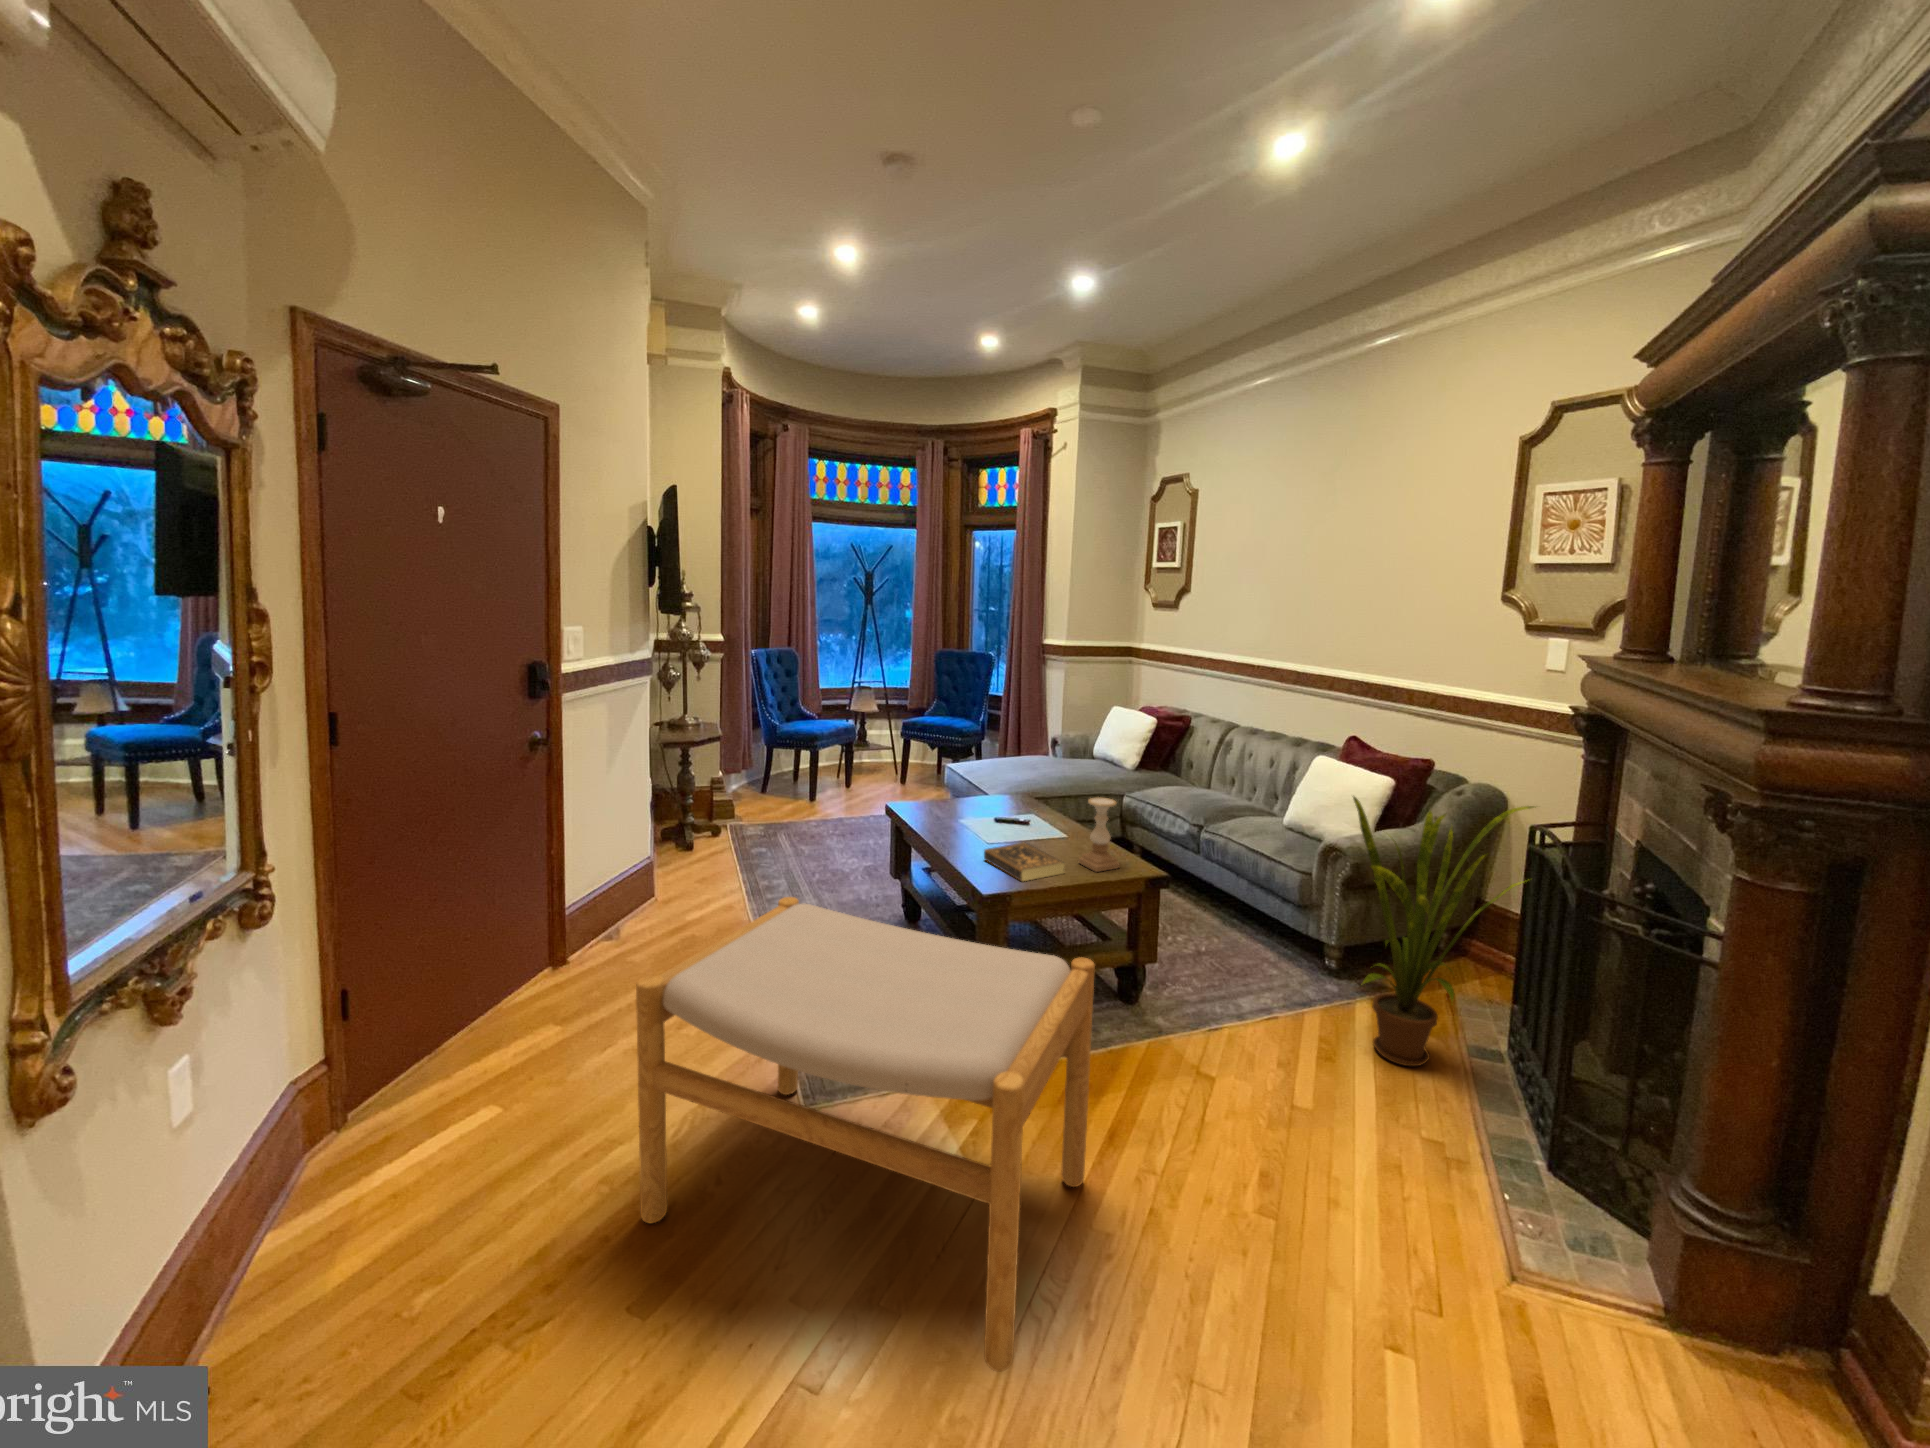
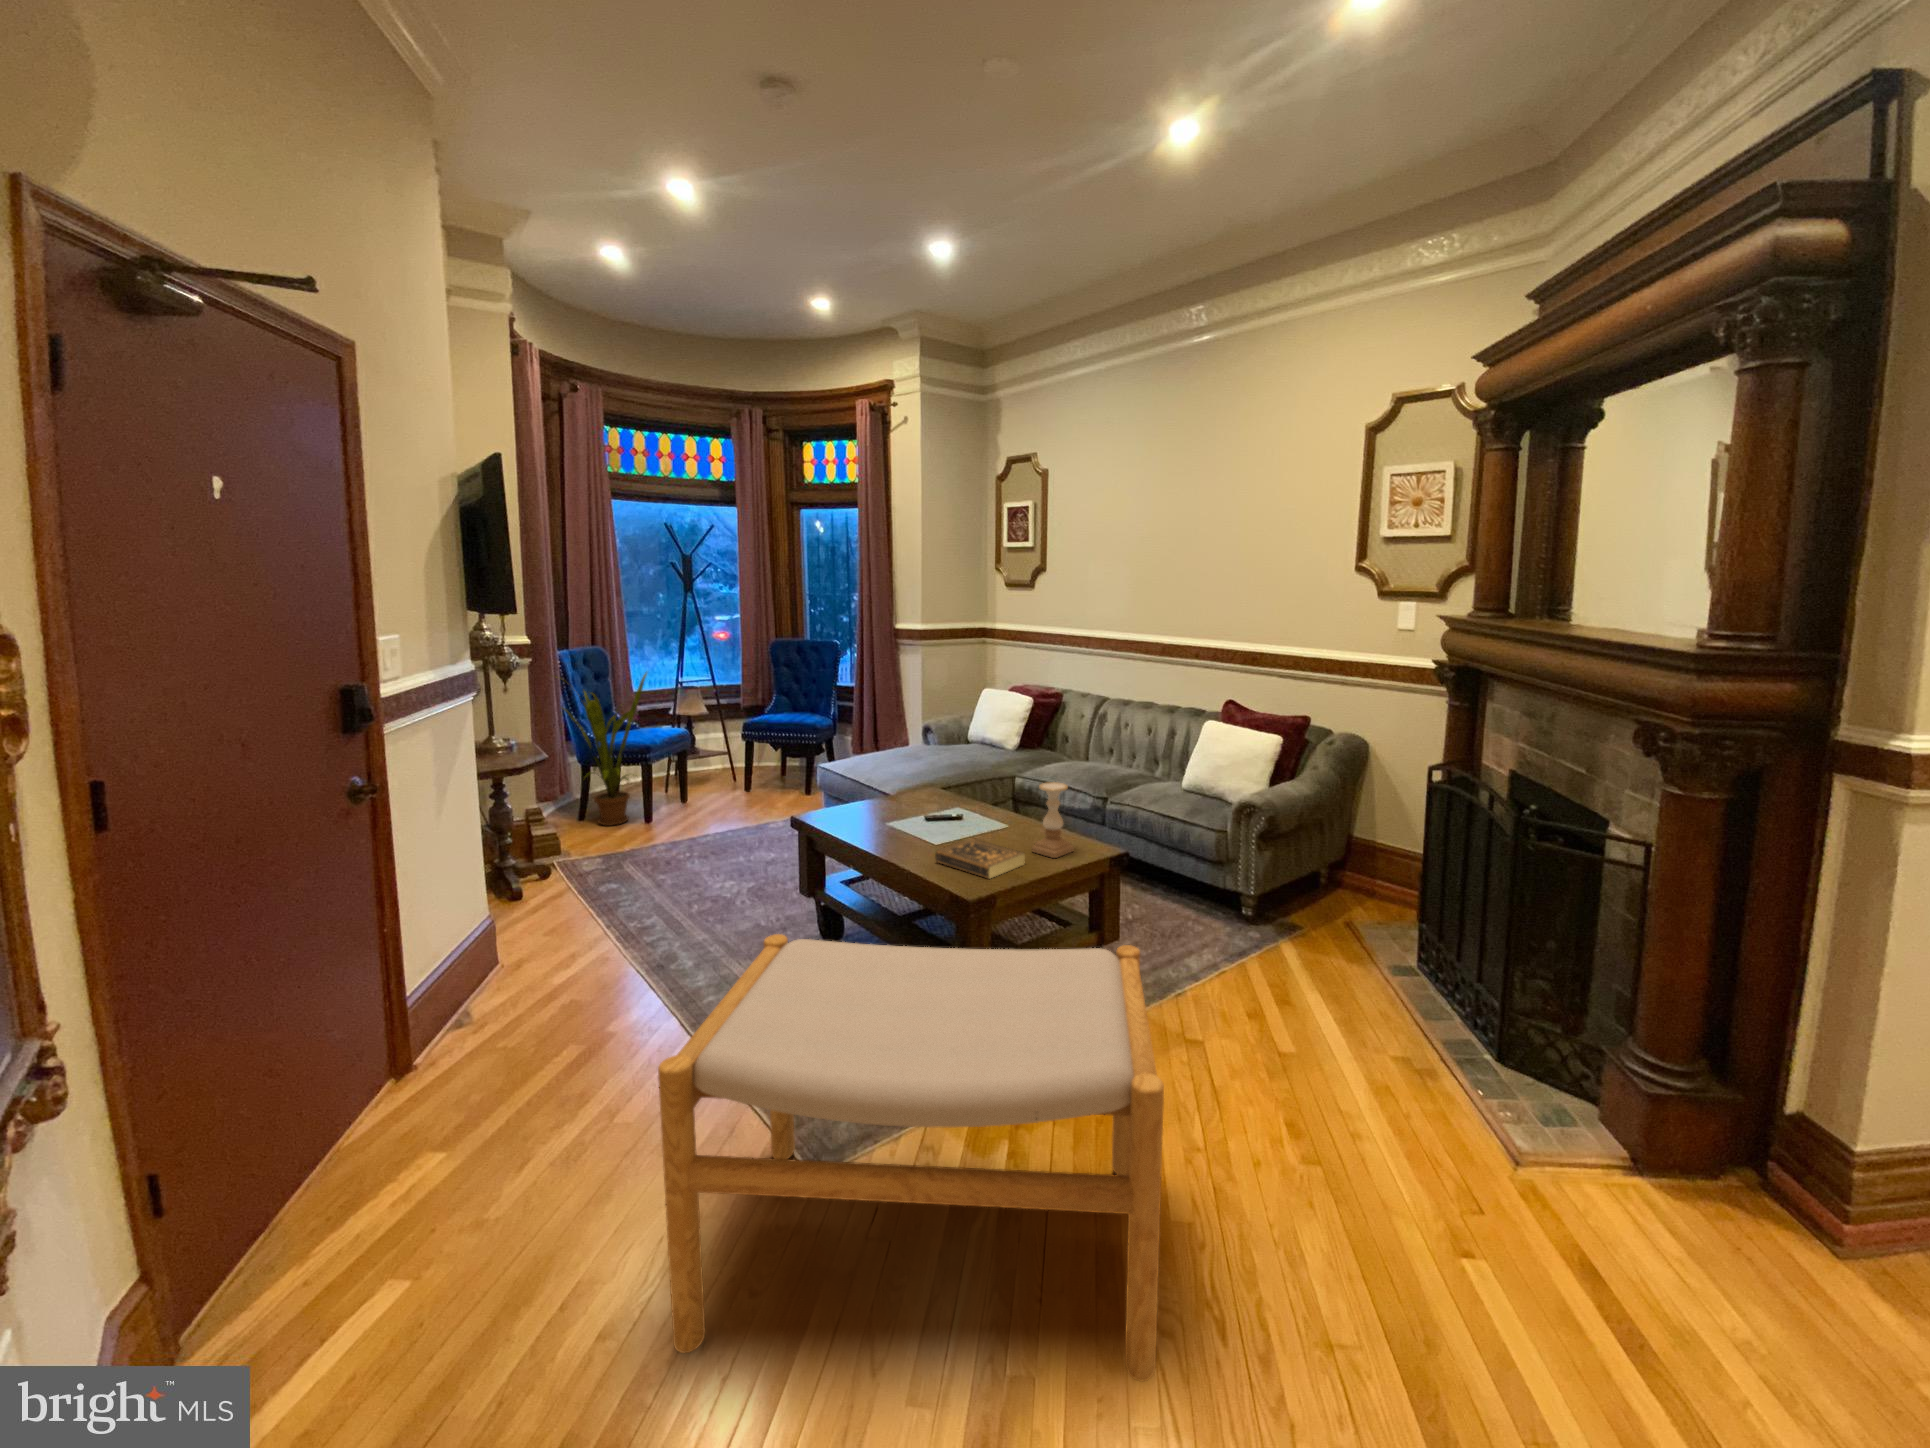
house plant: present [1353,797,1536,1066] -> present [556,673,647,826]

